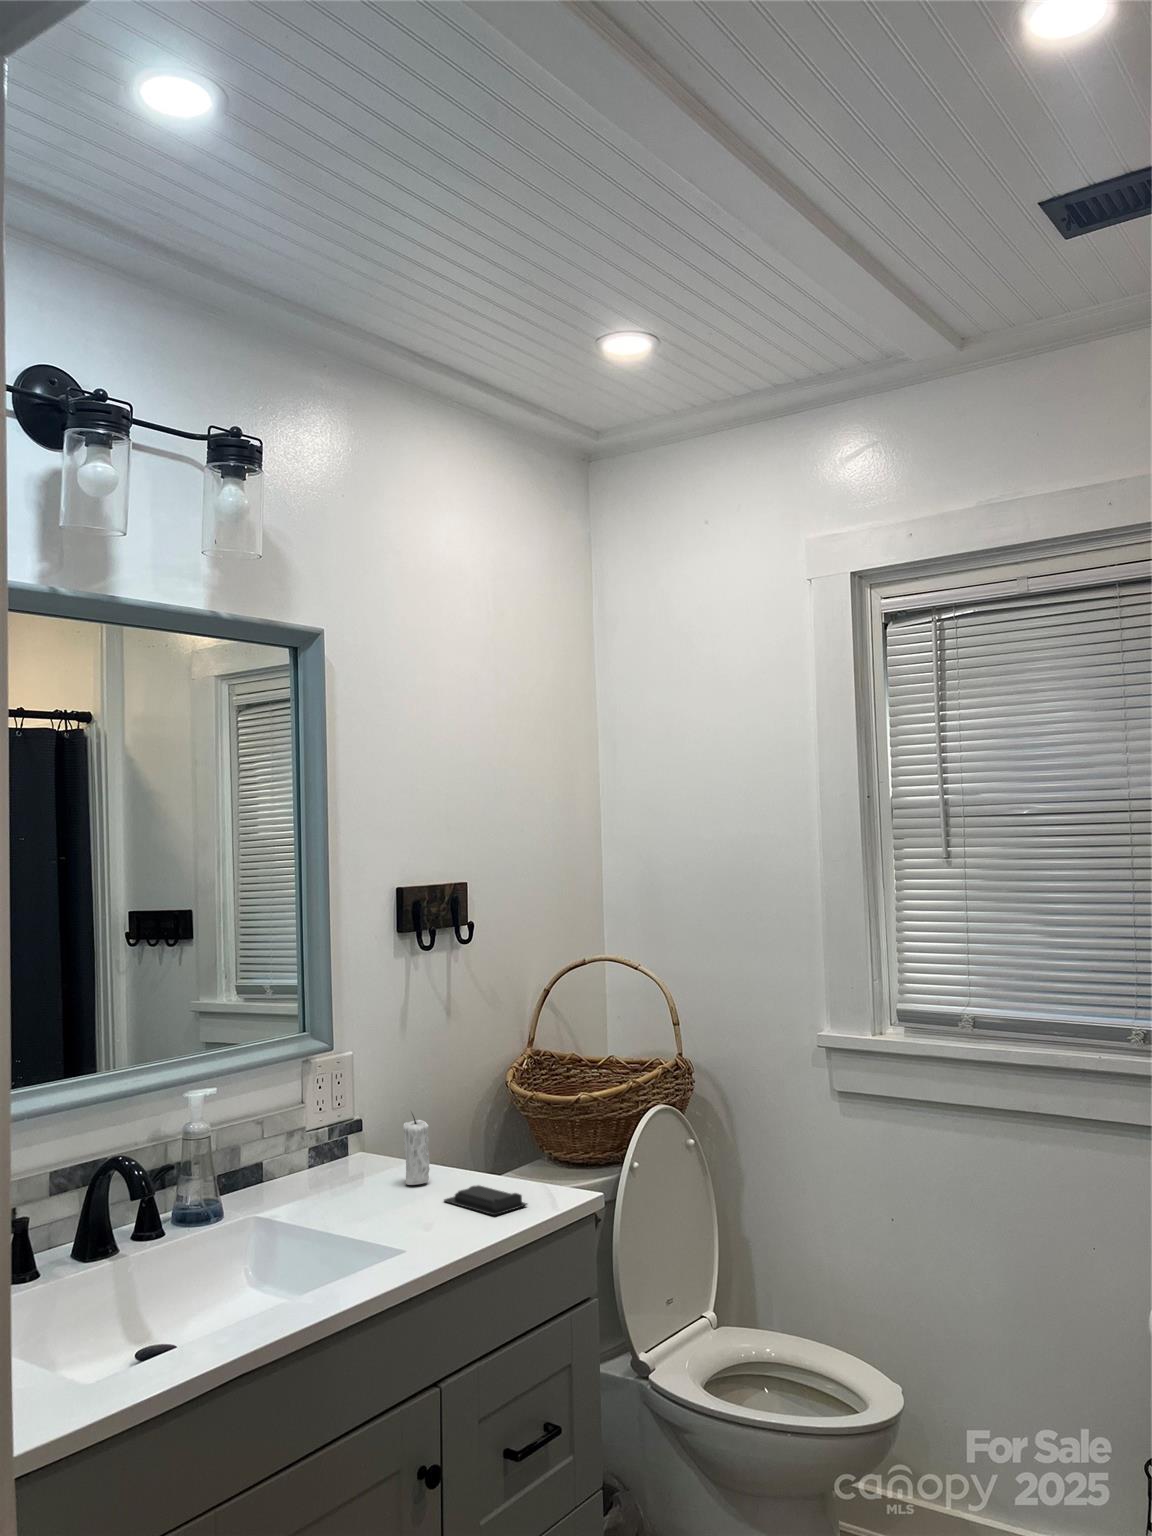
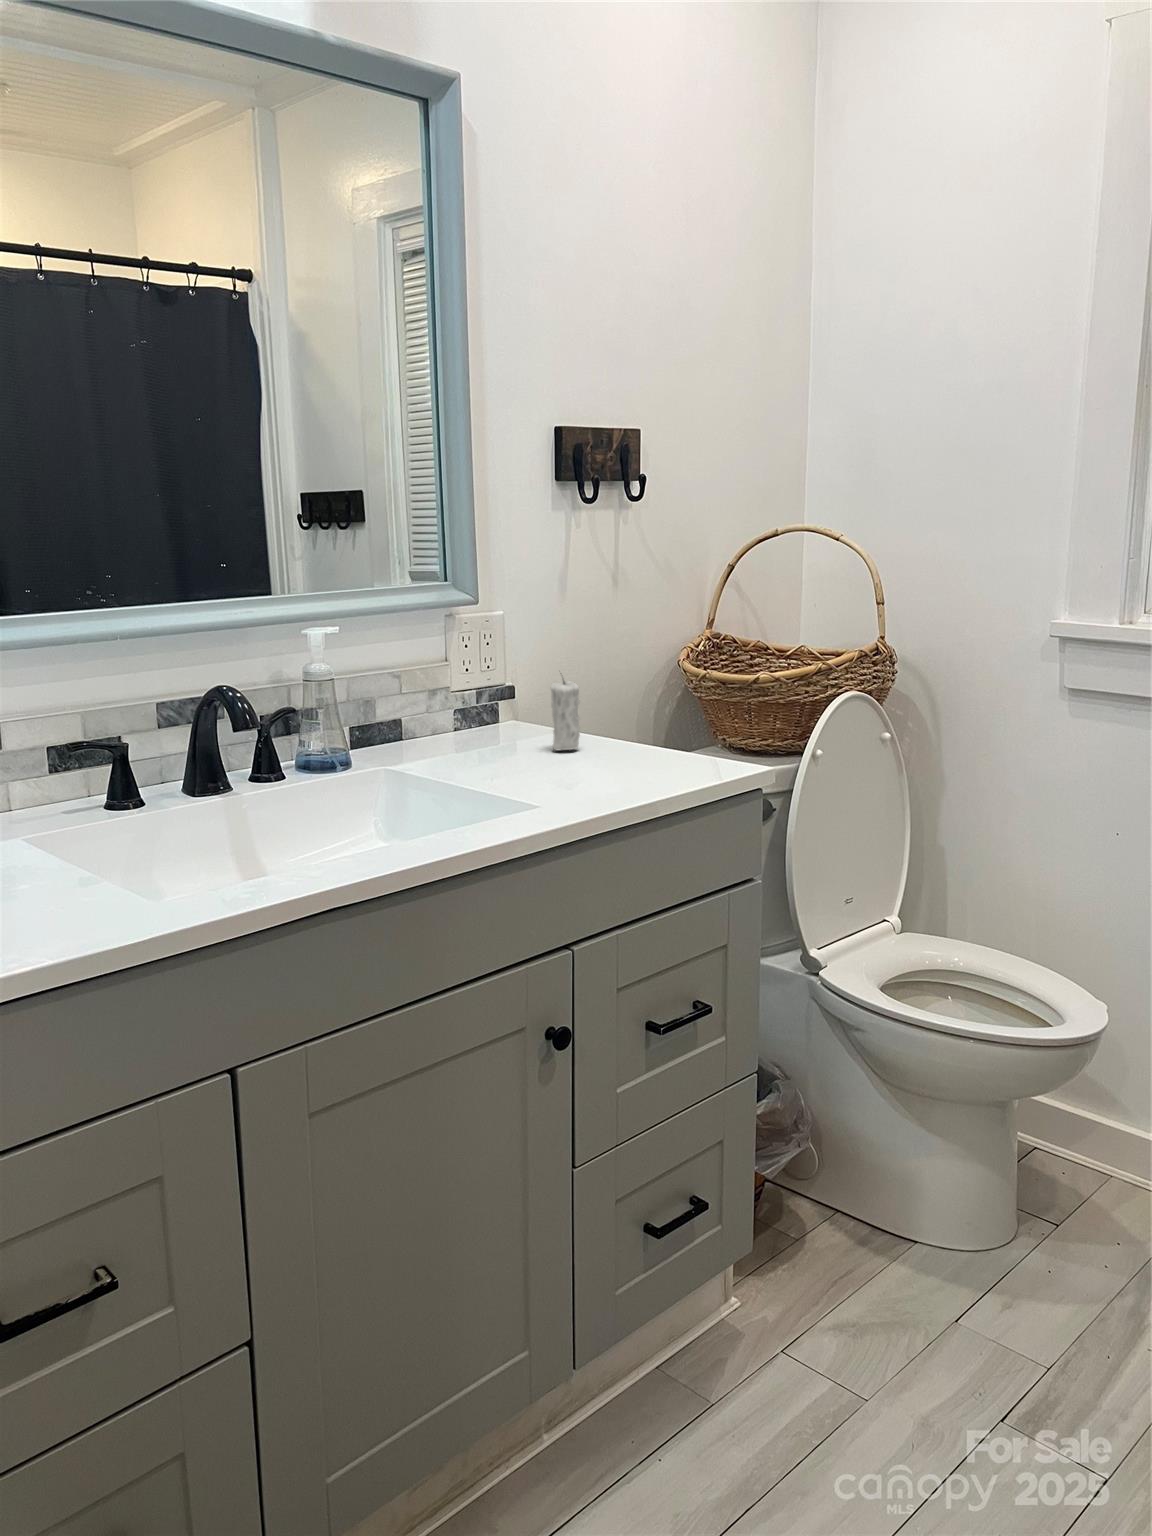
soap bar: present [444,1185,527,1215] -> none [591,752,684,781]

